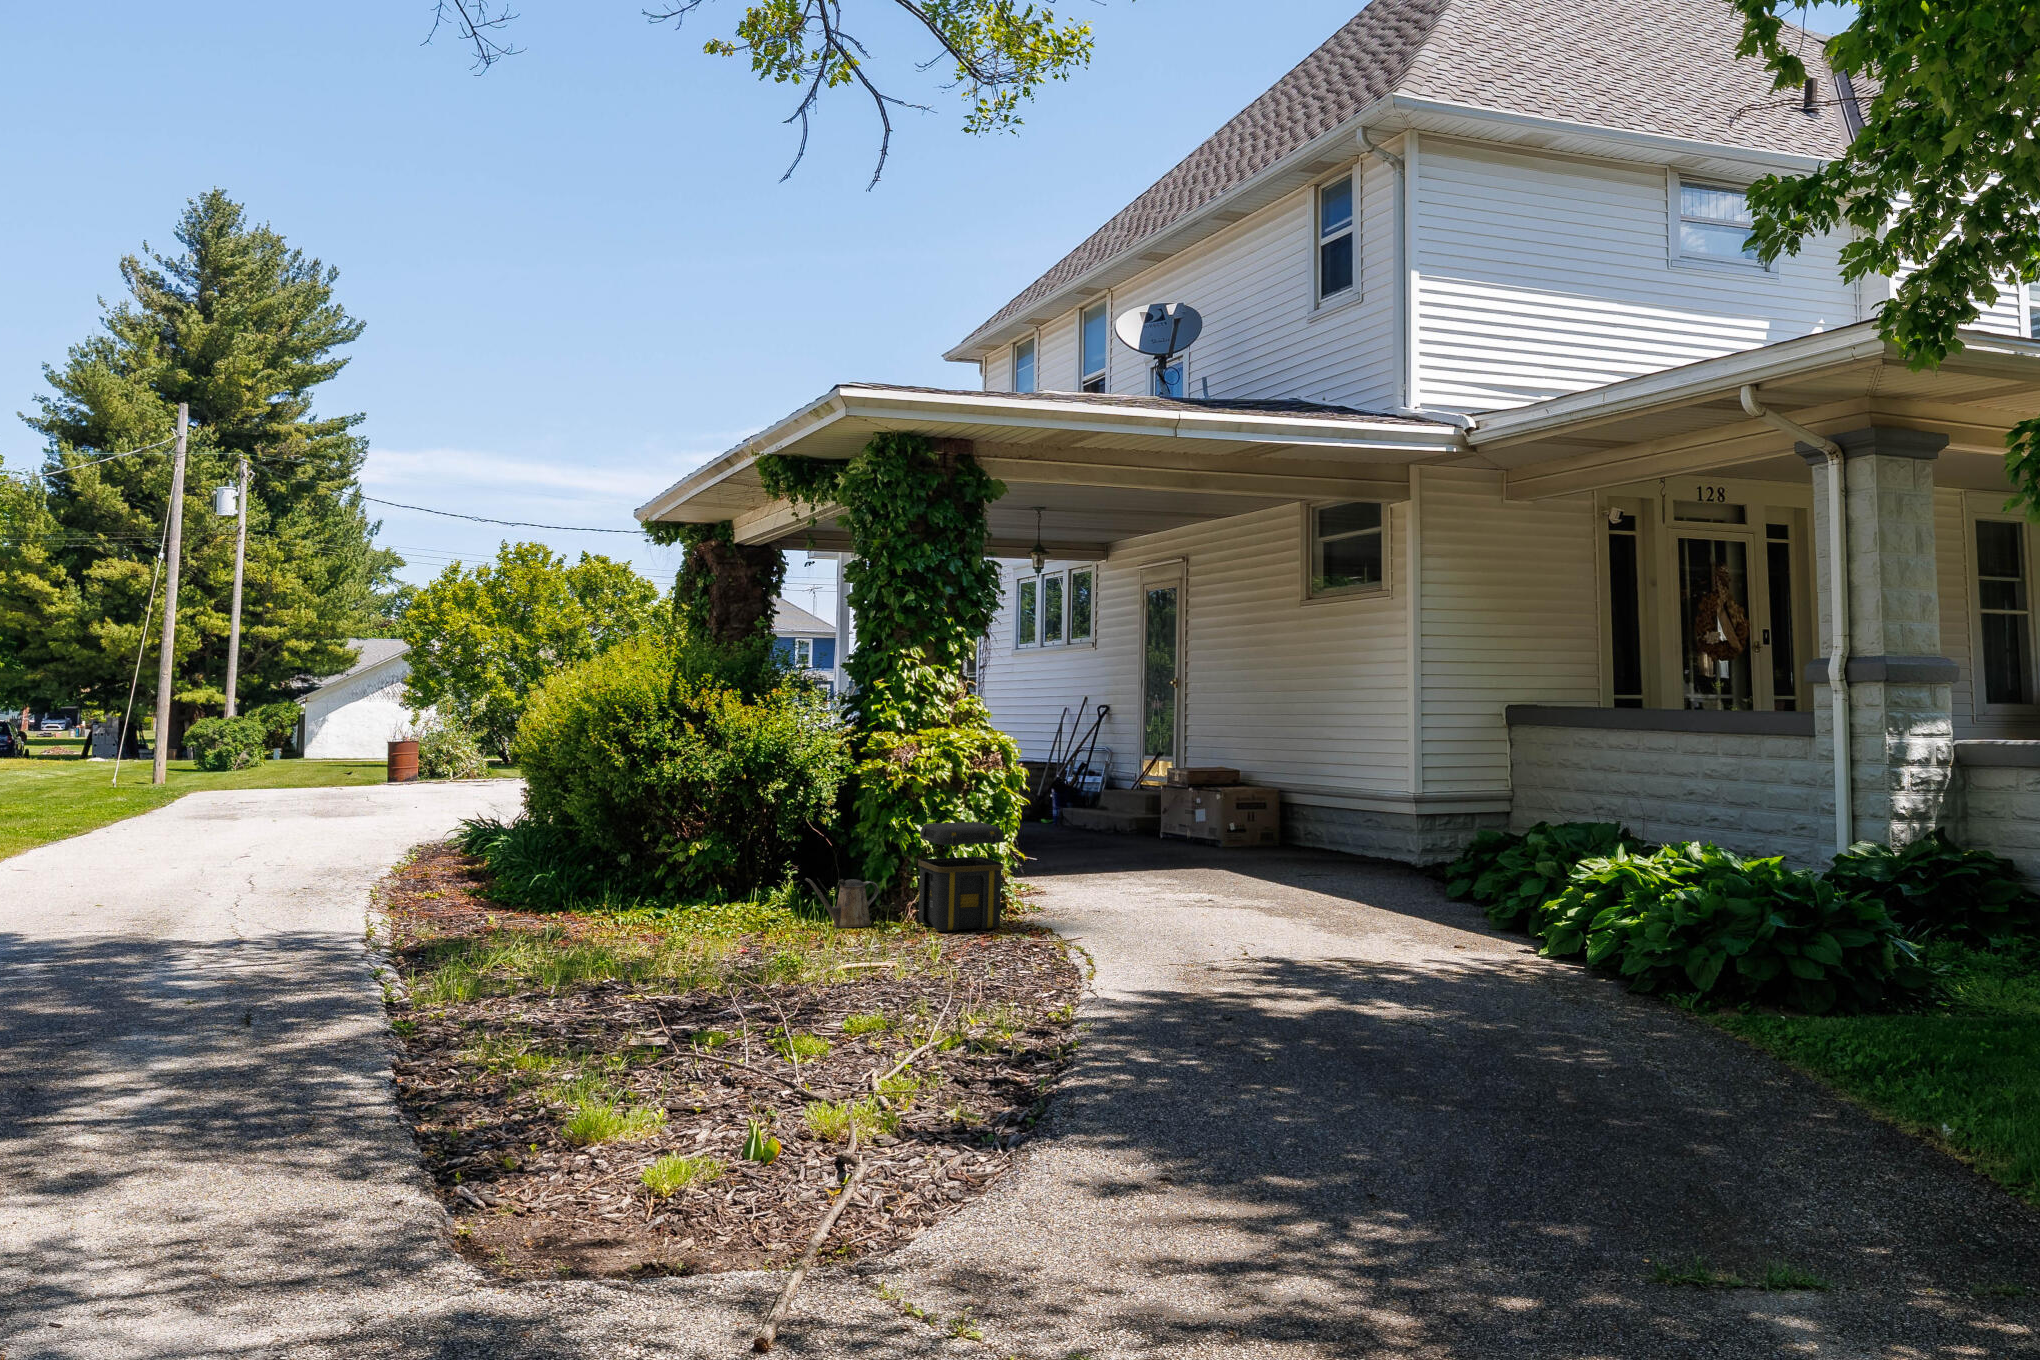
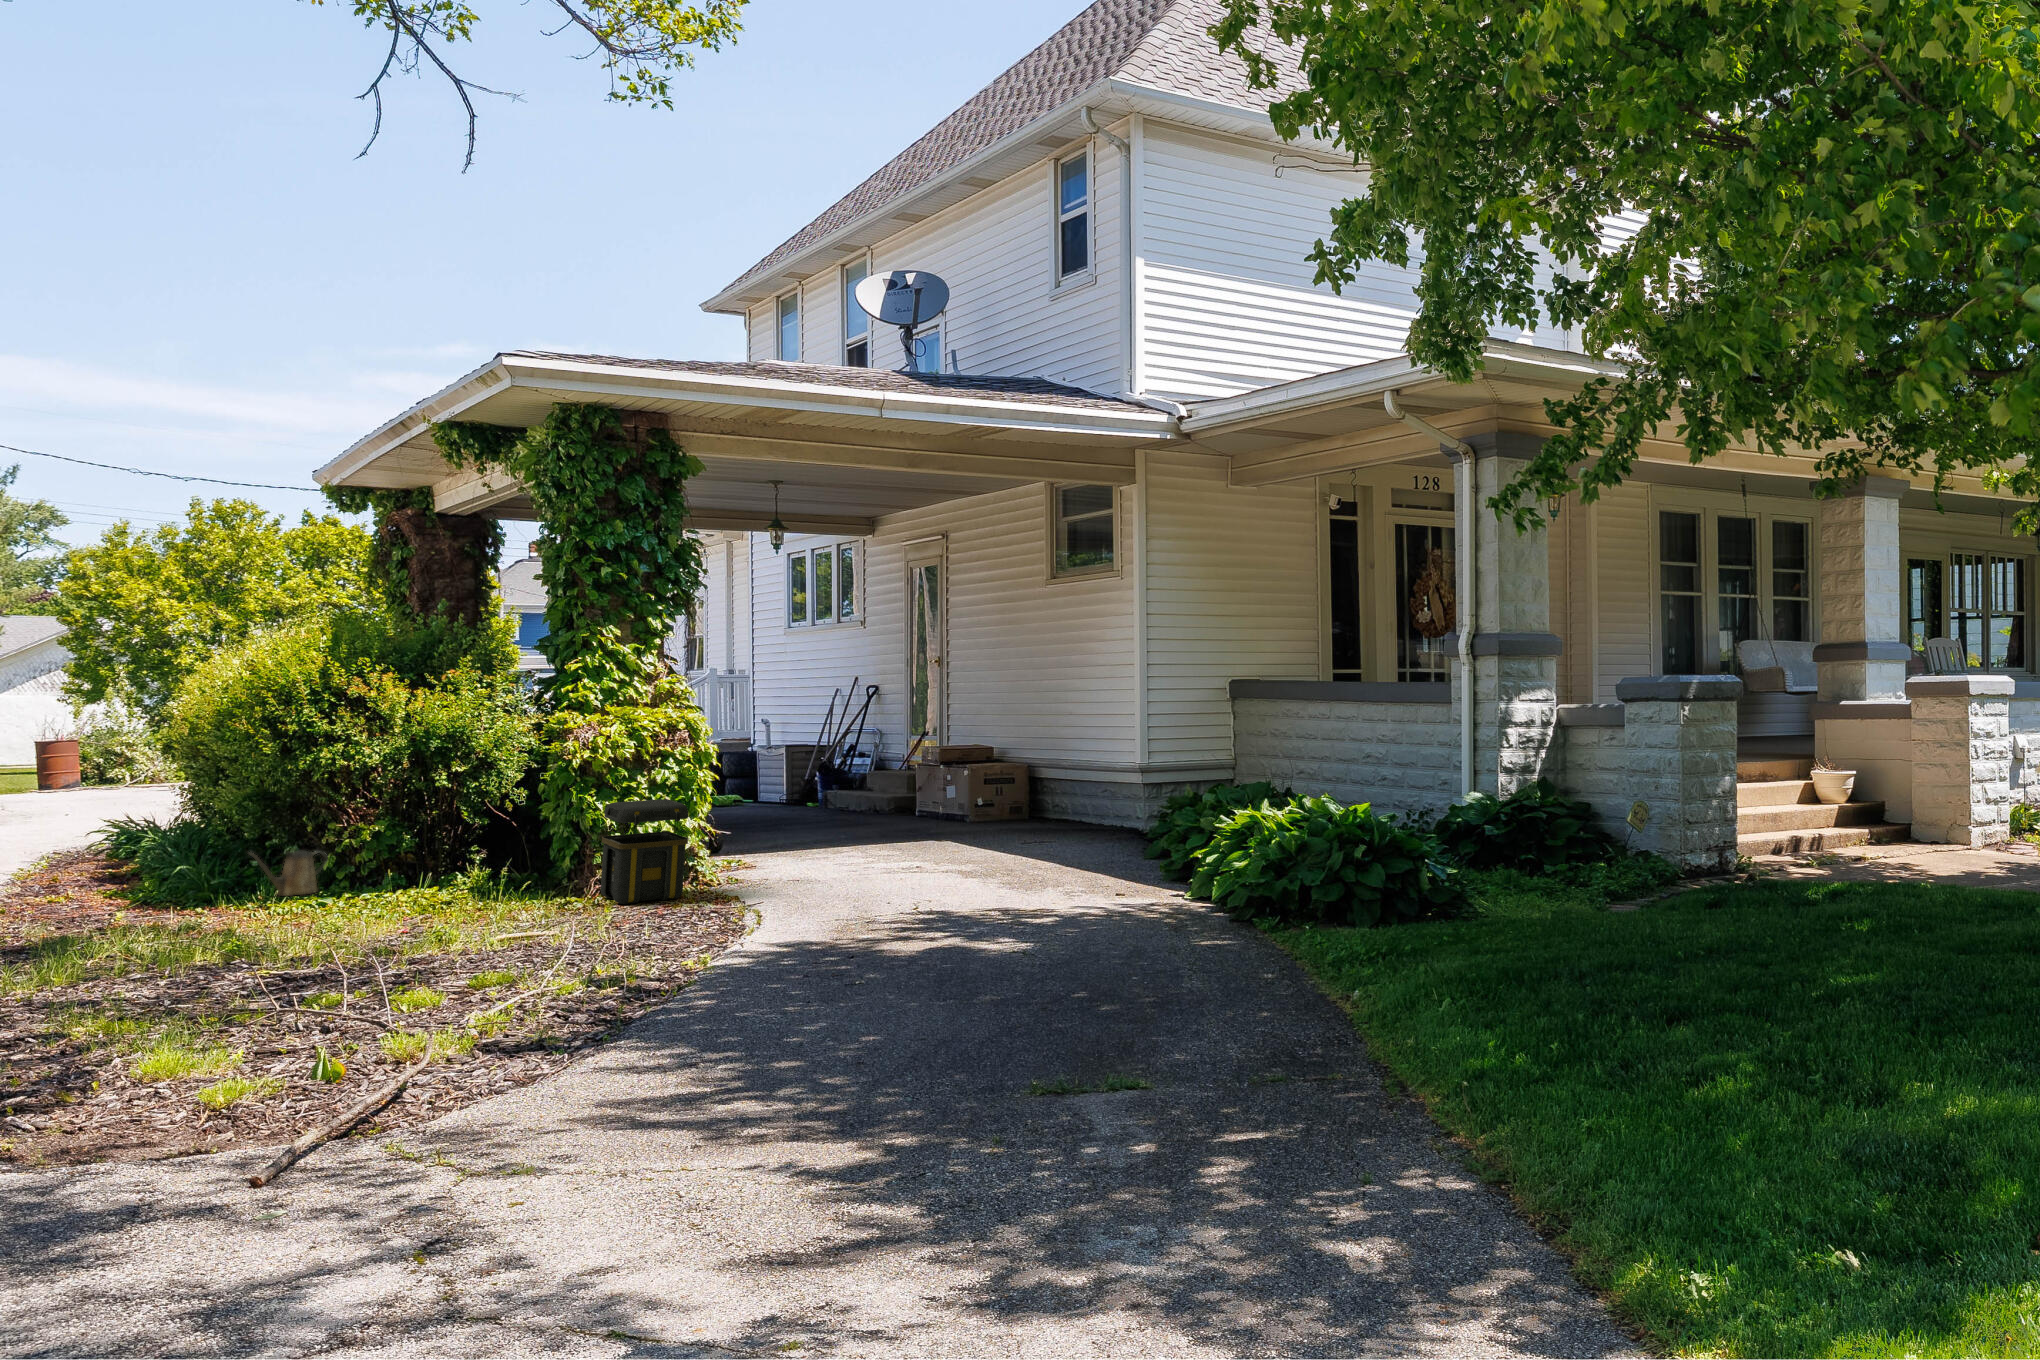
watering can: present [805,878,879,928] -> present [248,851,328,896]

